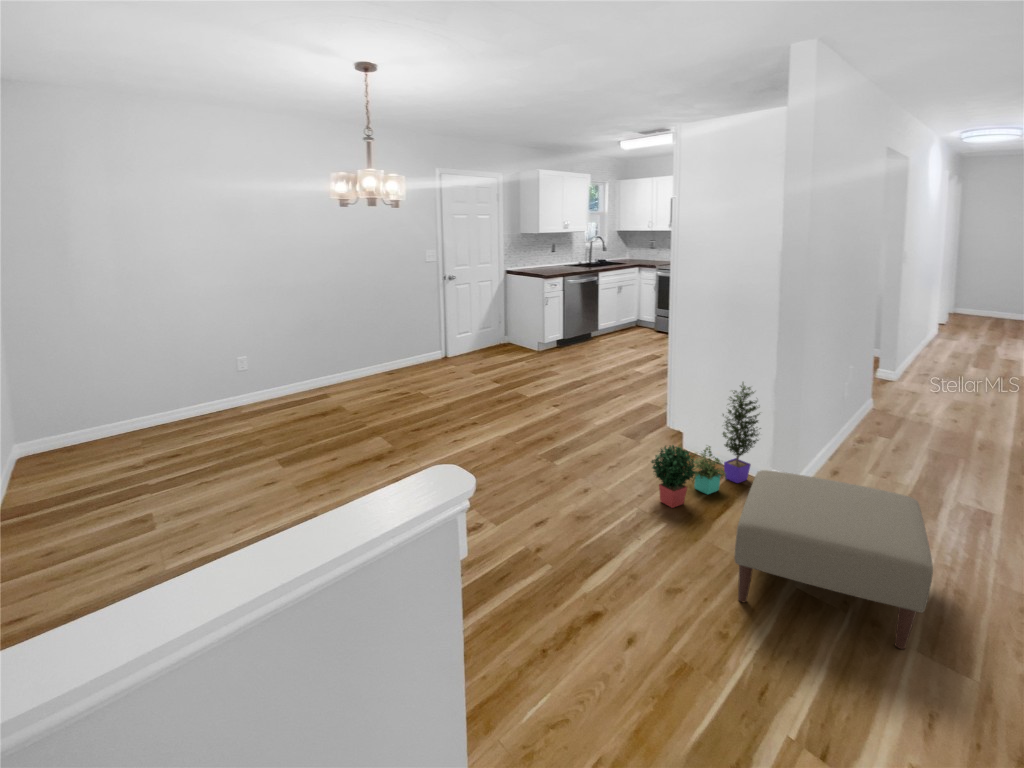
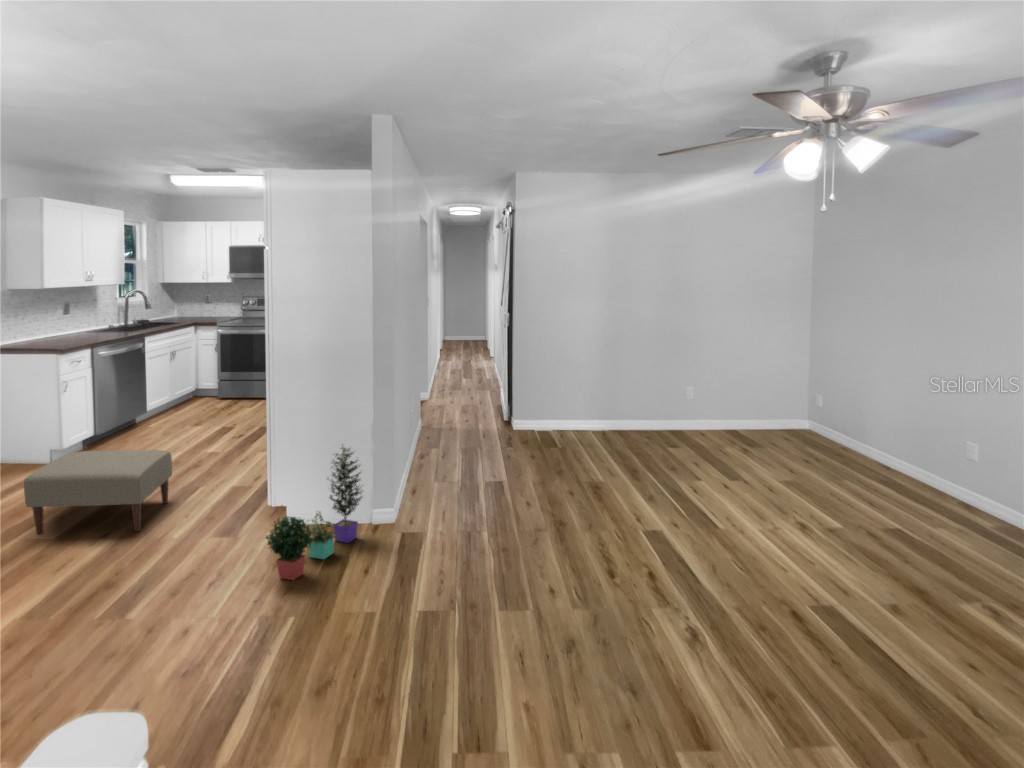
ottoman: present [734,470,933,649] -> present [24,450,172,535]

